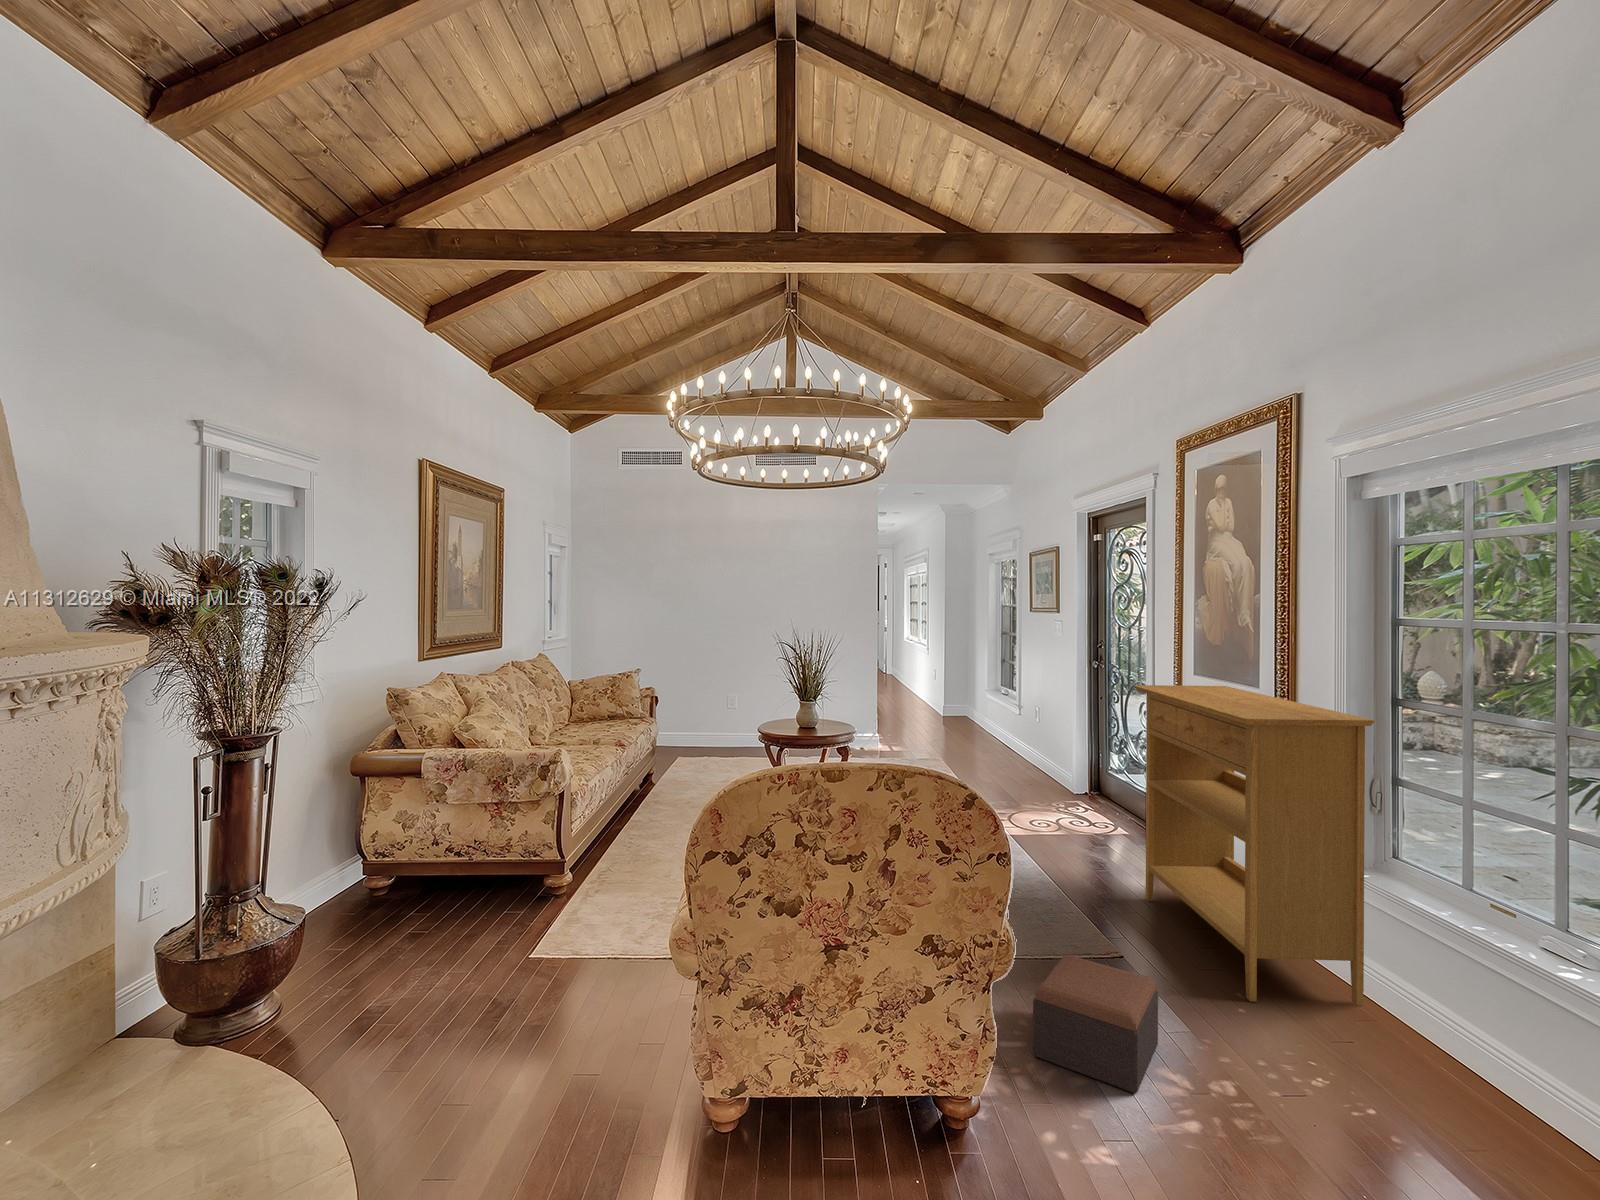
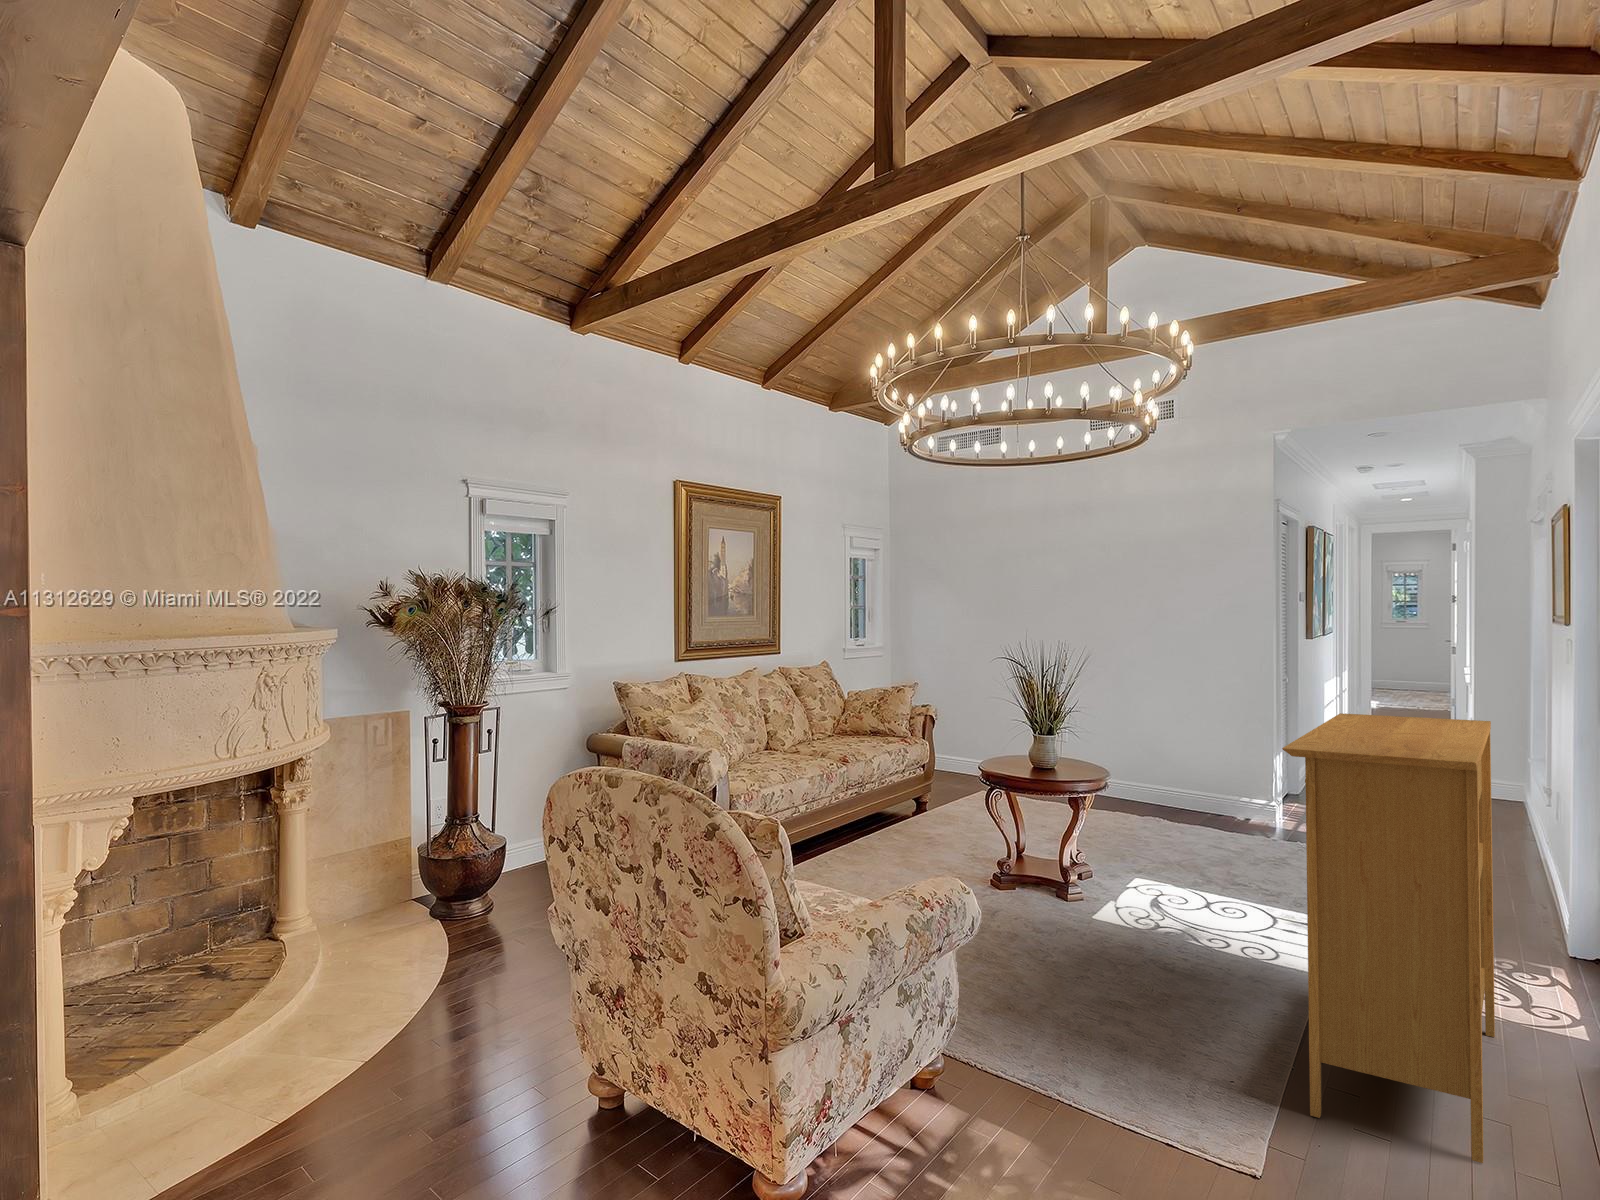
footstool: present [1033,955,1158,1093] -> none [968,996,1117,1130]

